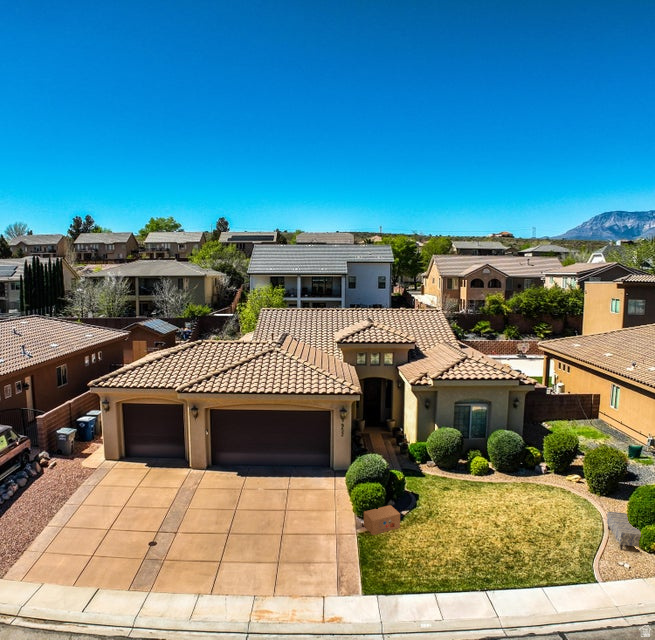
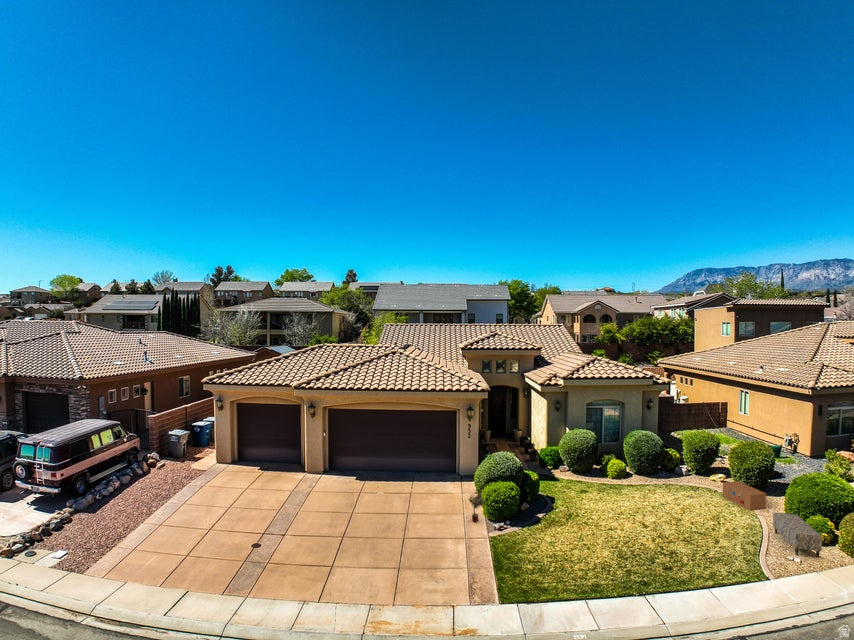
potted tree: none [340,493,357,520] -> present [469,491,486,522]
cardboard box: present [364,505,400,535] -> present [723,481,766,510]

